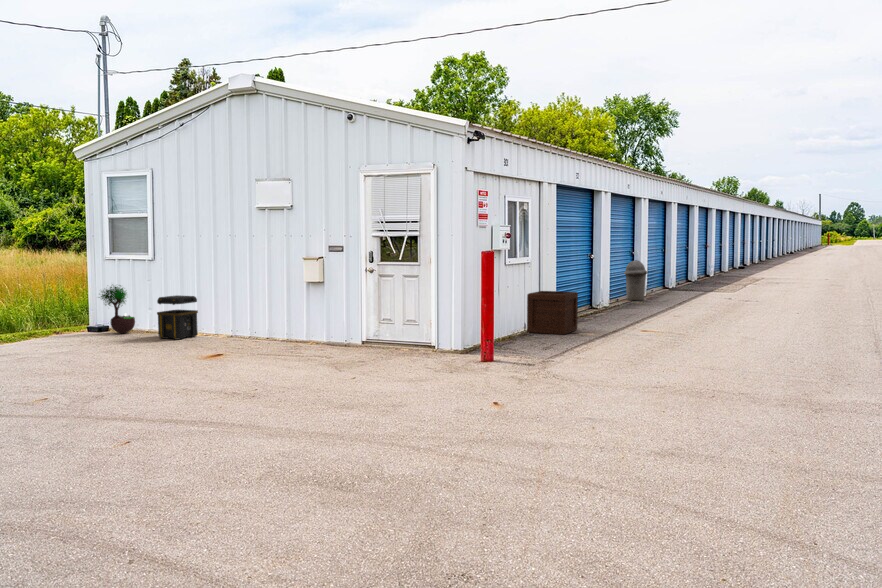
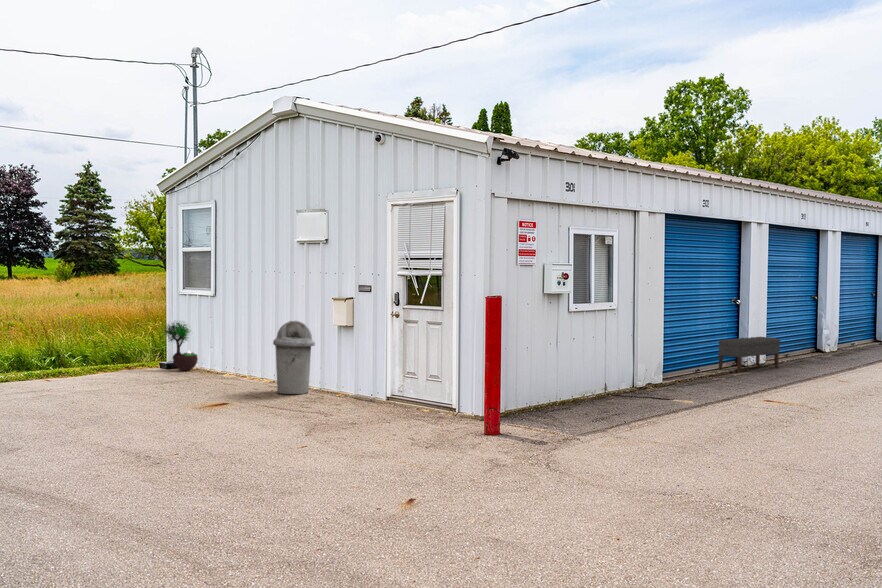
trash can: present [624,260,647,300] -> present [273,320,315,394]
bench: none [580,285,623,313] -> present [718,337,780,372]
wooden crate: present [527,291,578,335] -> none [608,344,678,401]
toolbox: present [157,295,198,340] -> none [205,334,247,381]

